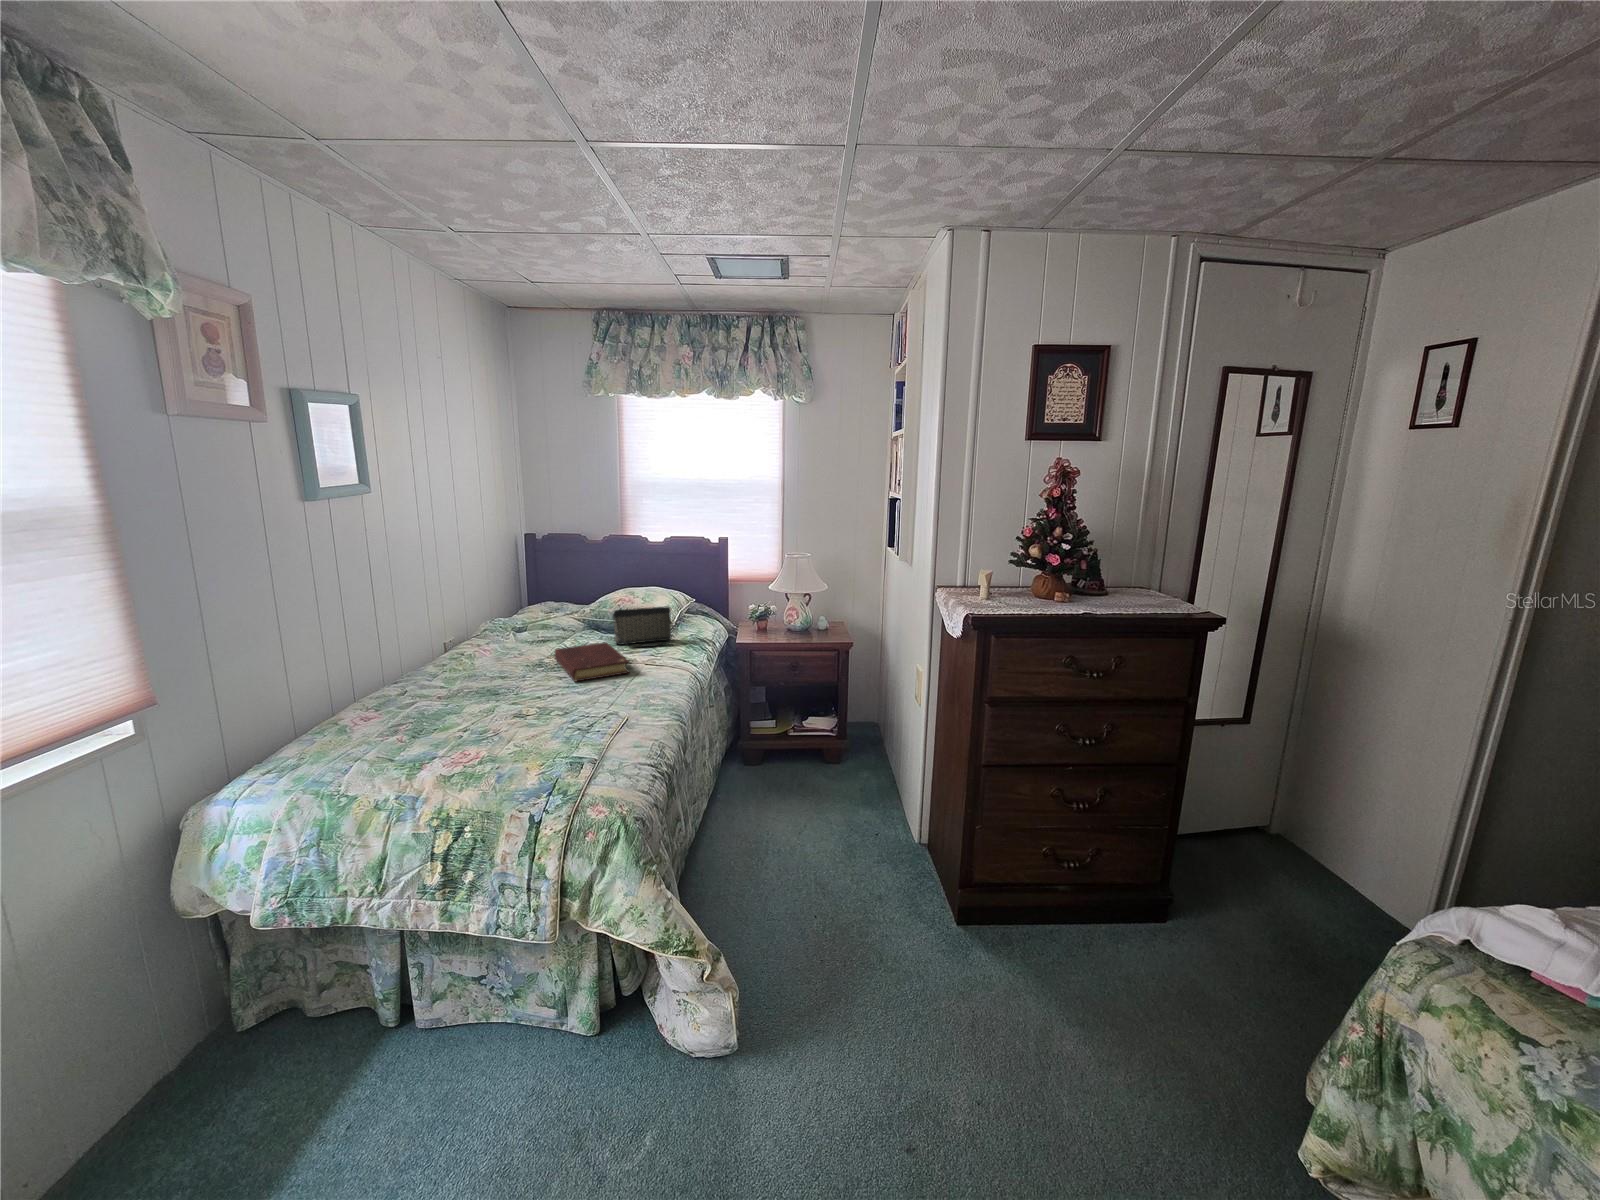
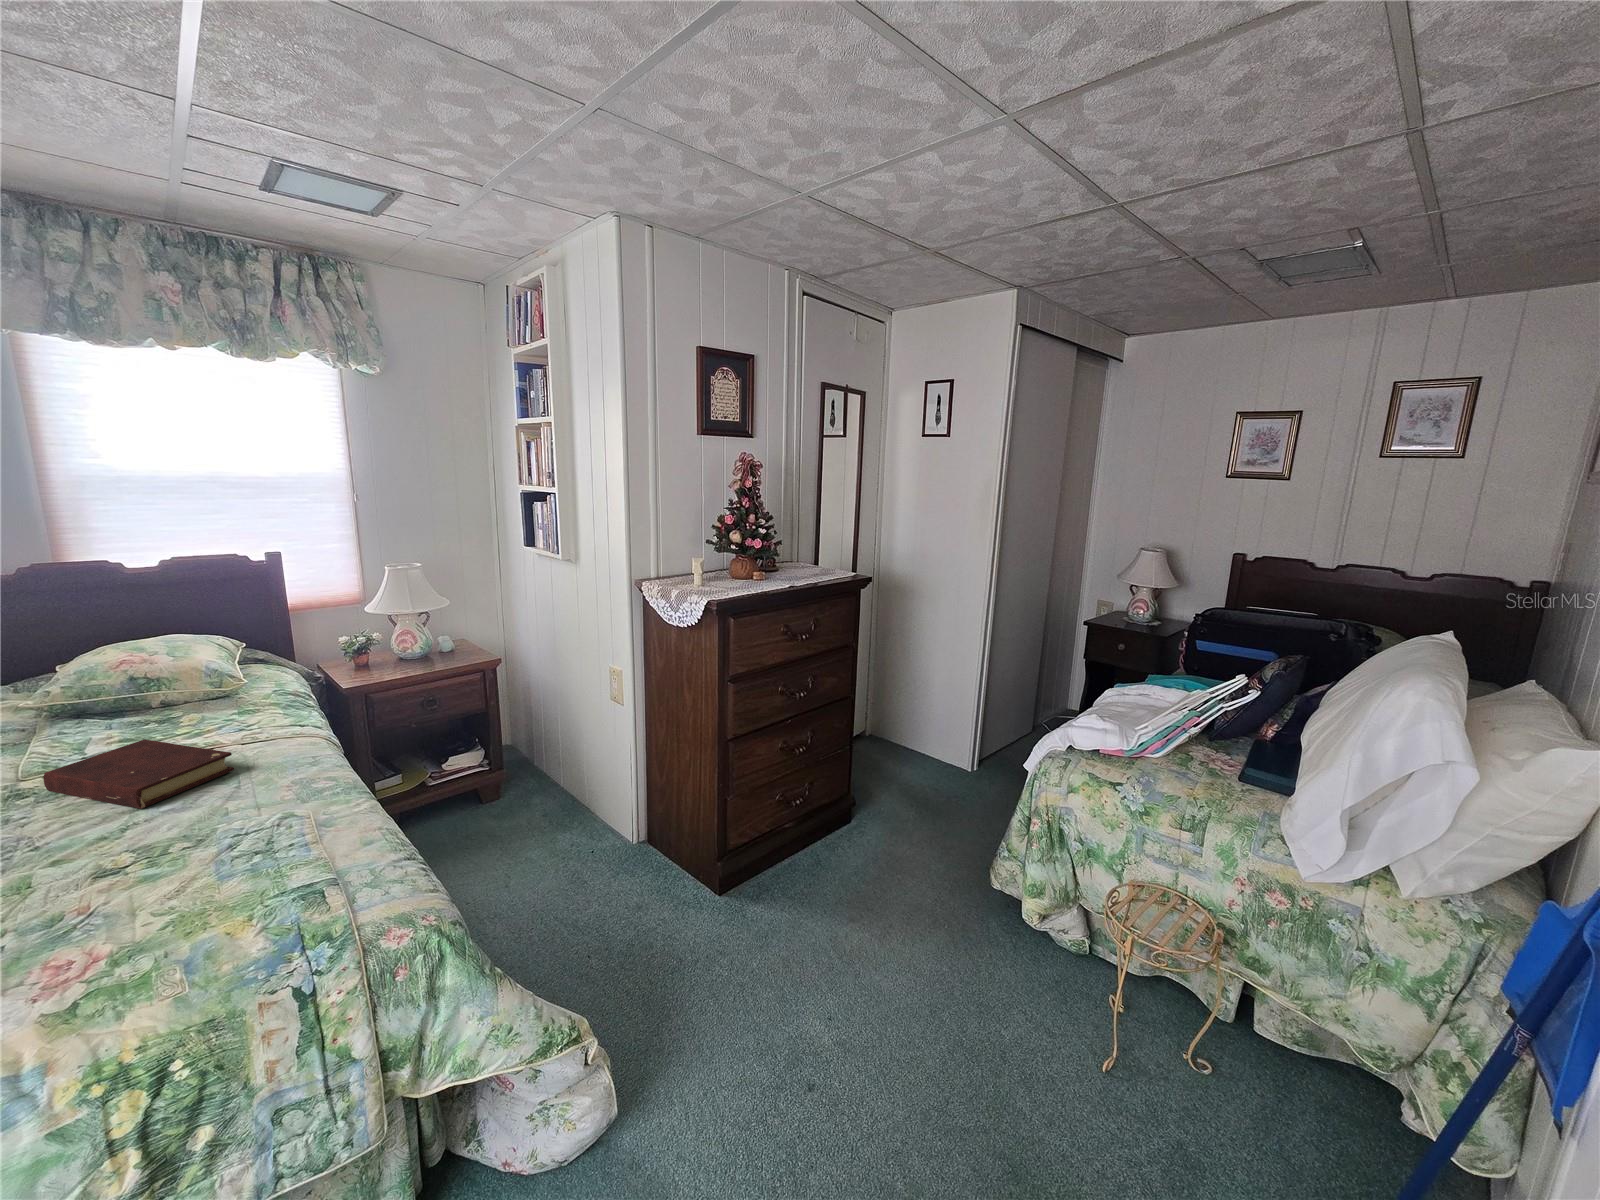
handbag: present [613,606,677,647] -> none [132,665,261,740]

